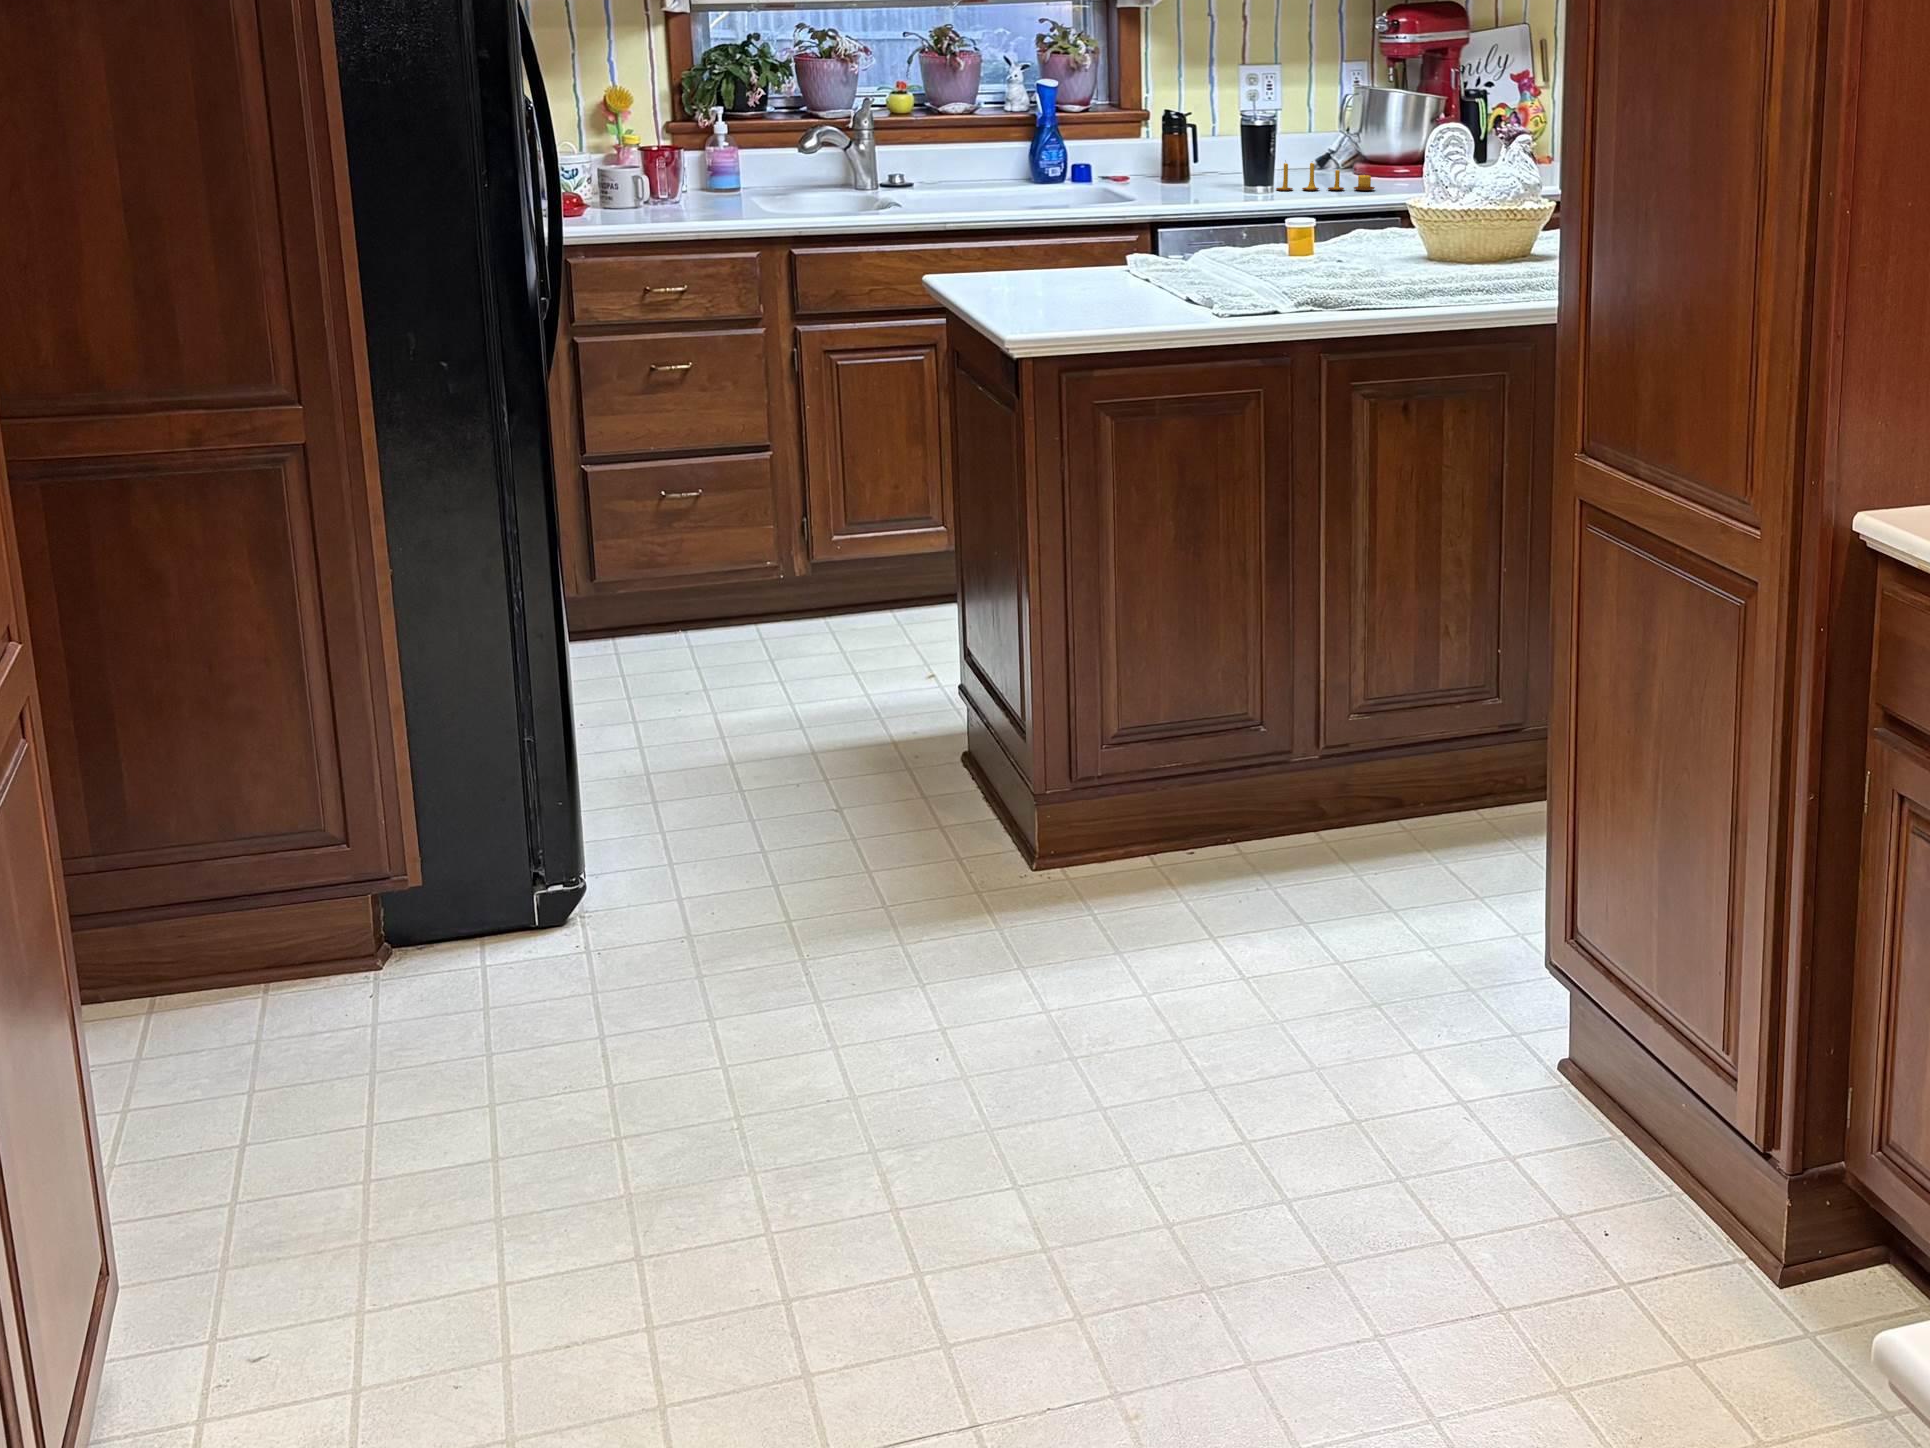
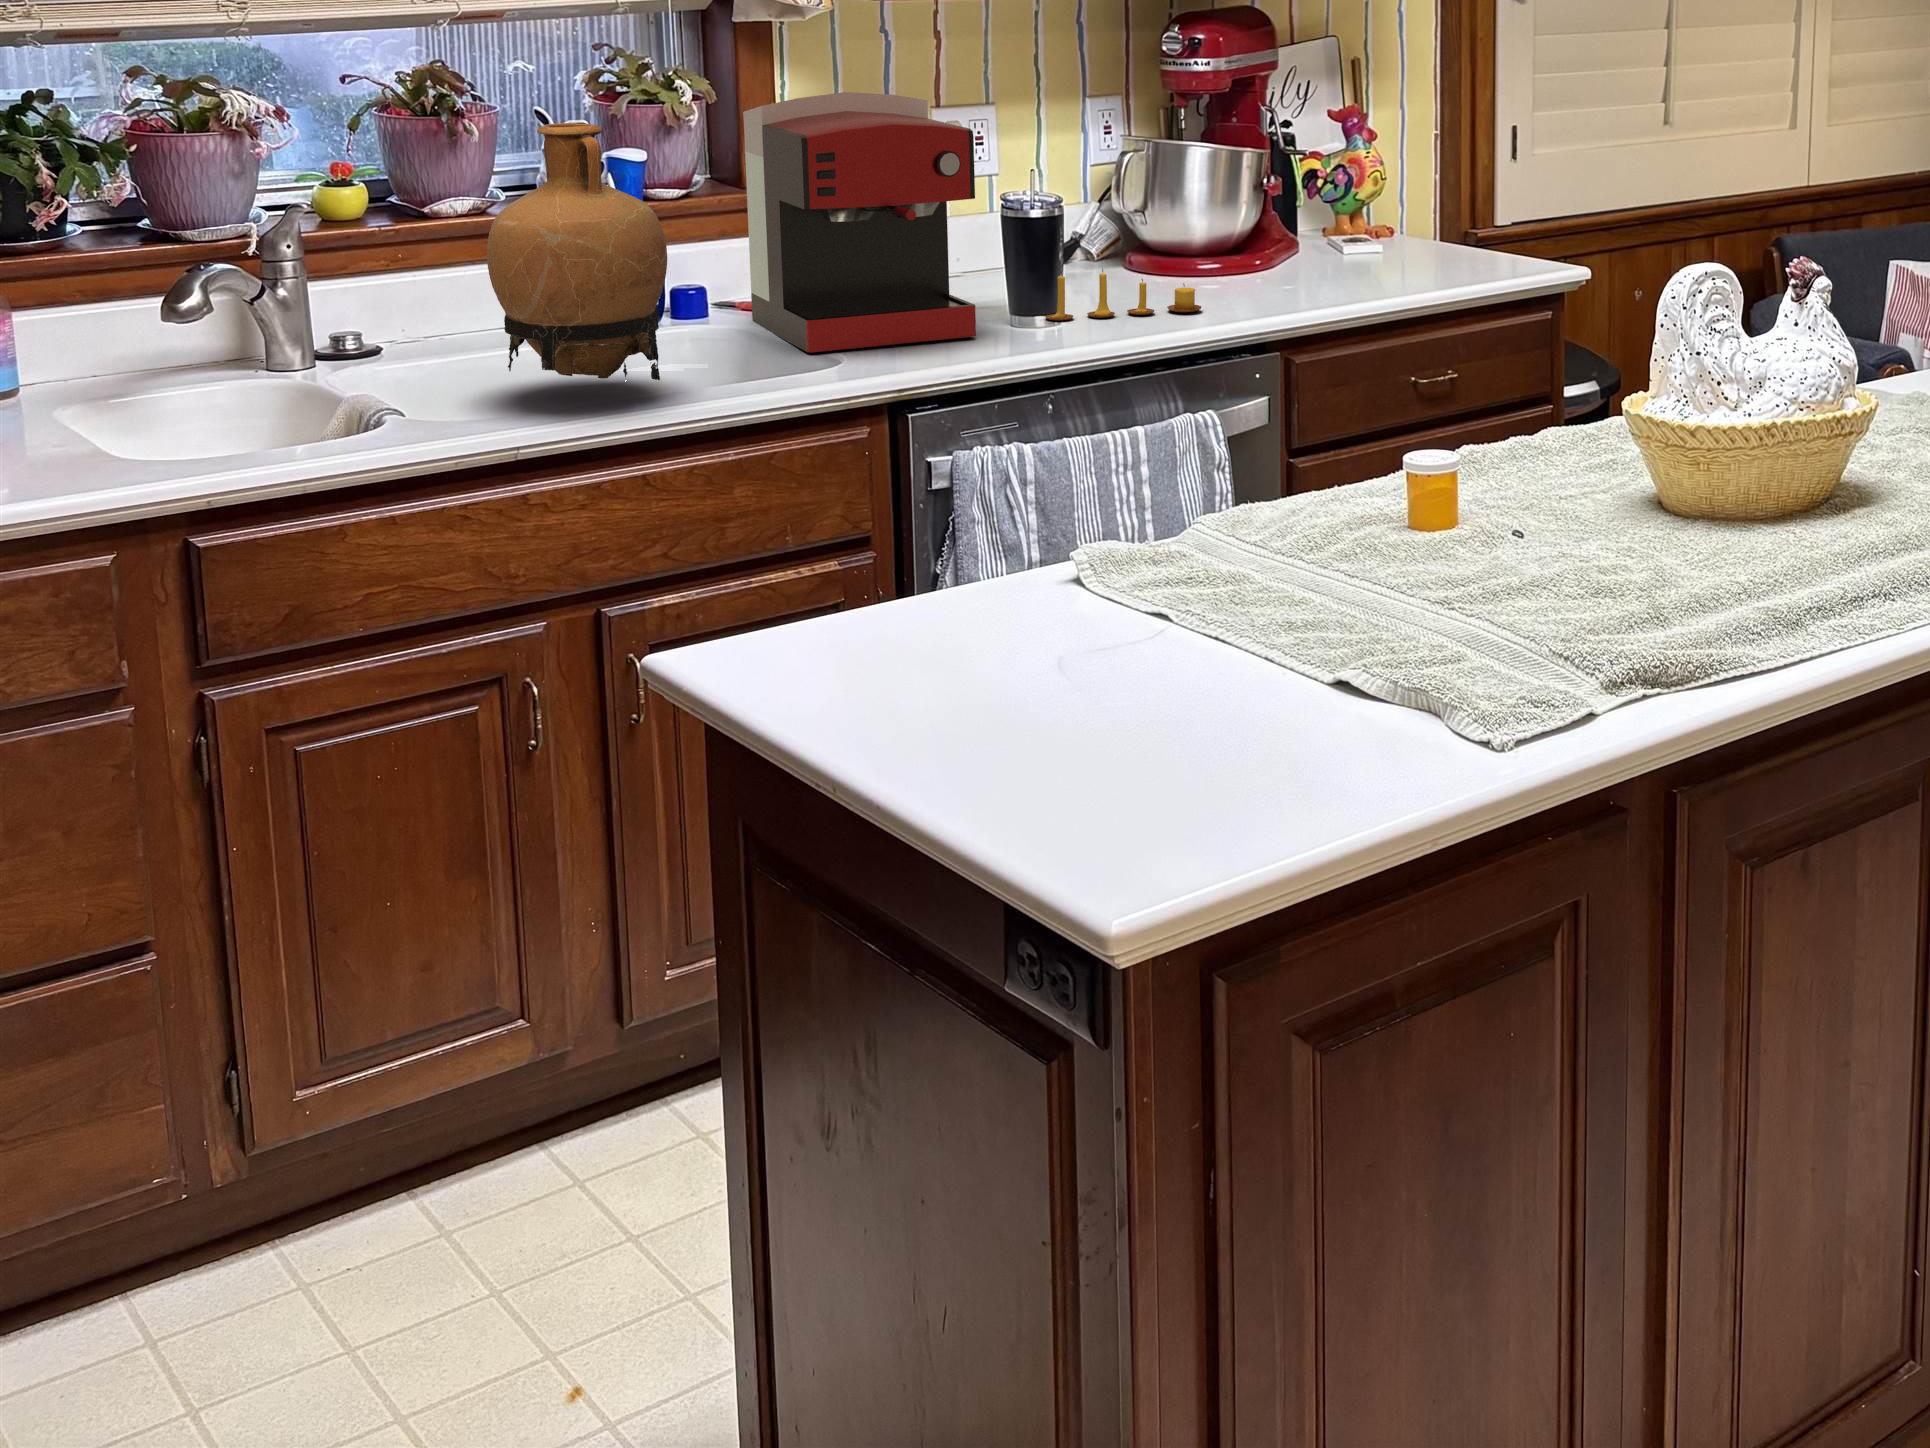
coffee maker: none [1108,46,1225,196] -> present [743,92,976,353]
vase: none [948,55,1038,202] -> present [487,123,667,380]

